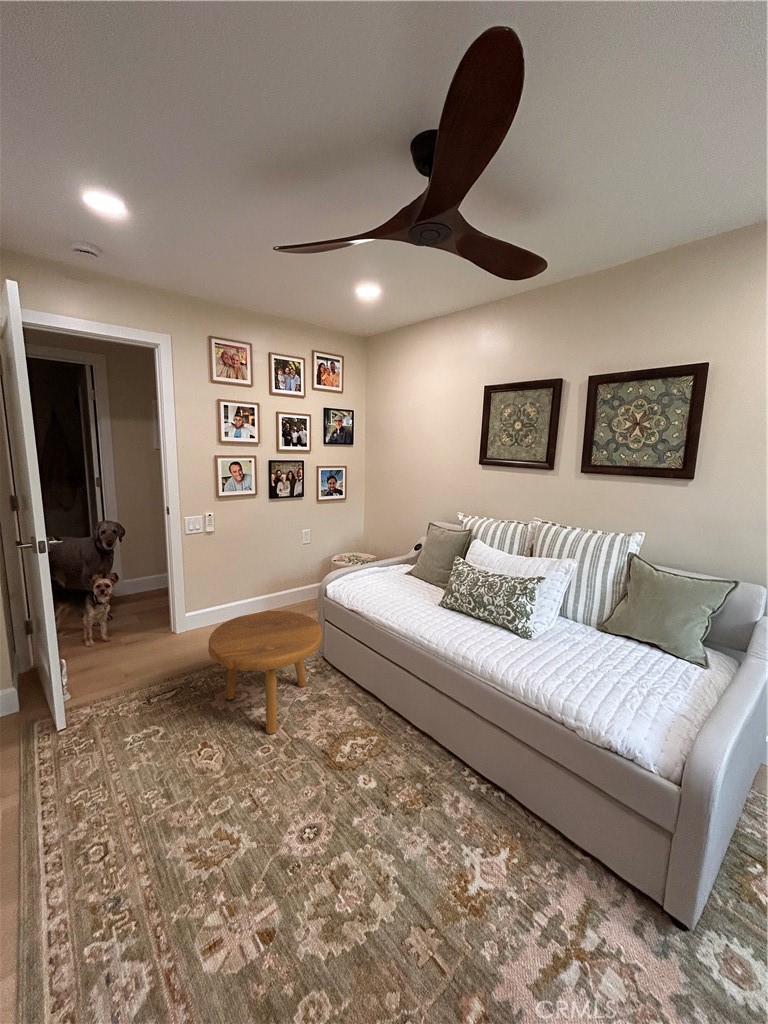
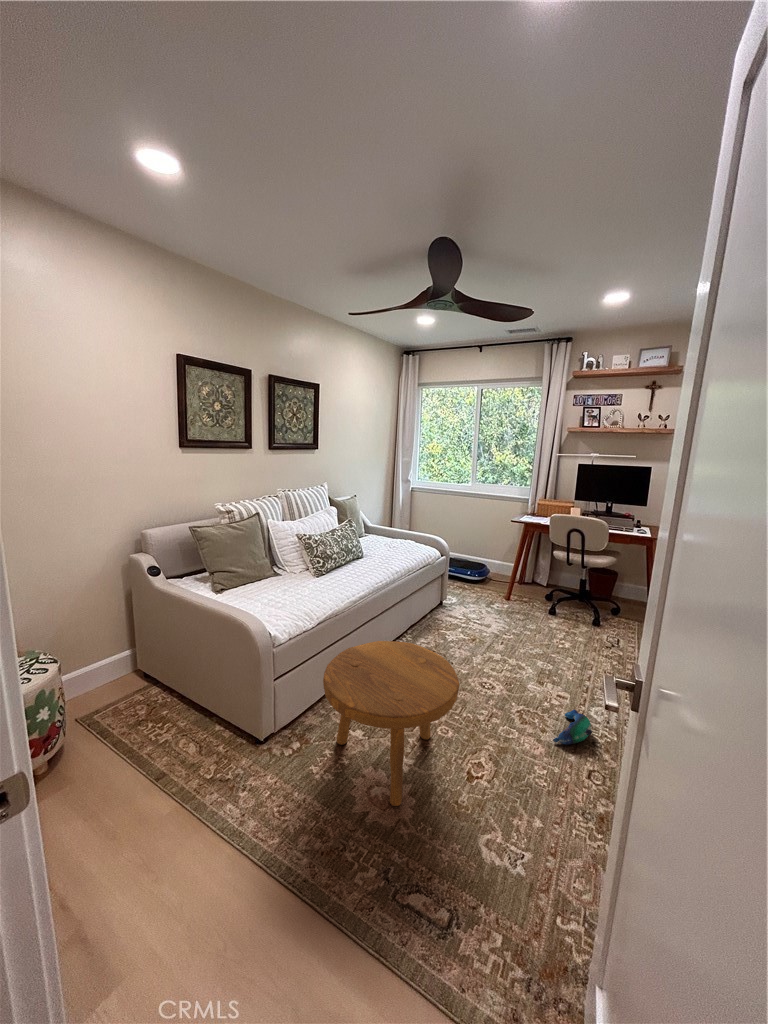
plush toy: none [116,843,182,932] -> present [553,710,593,745]

